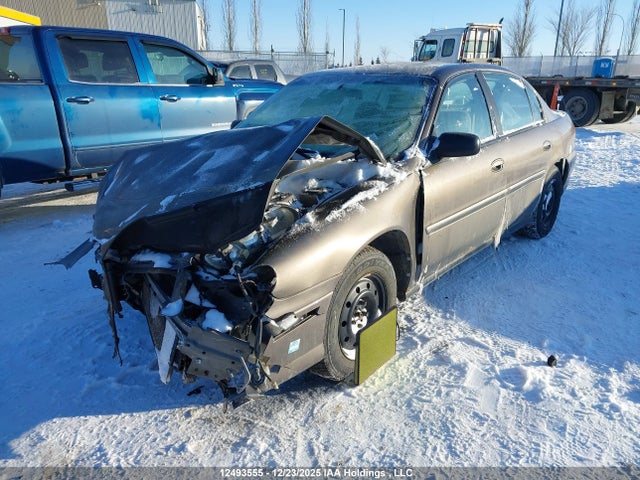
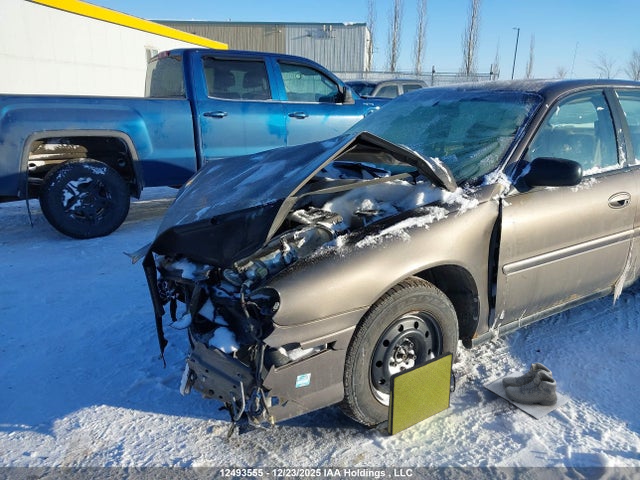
boots: none [417,306,484,351] -> present [486,363,570,419]

